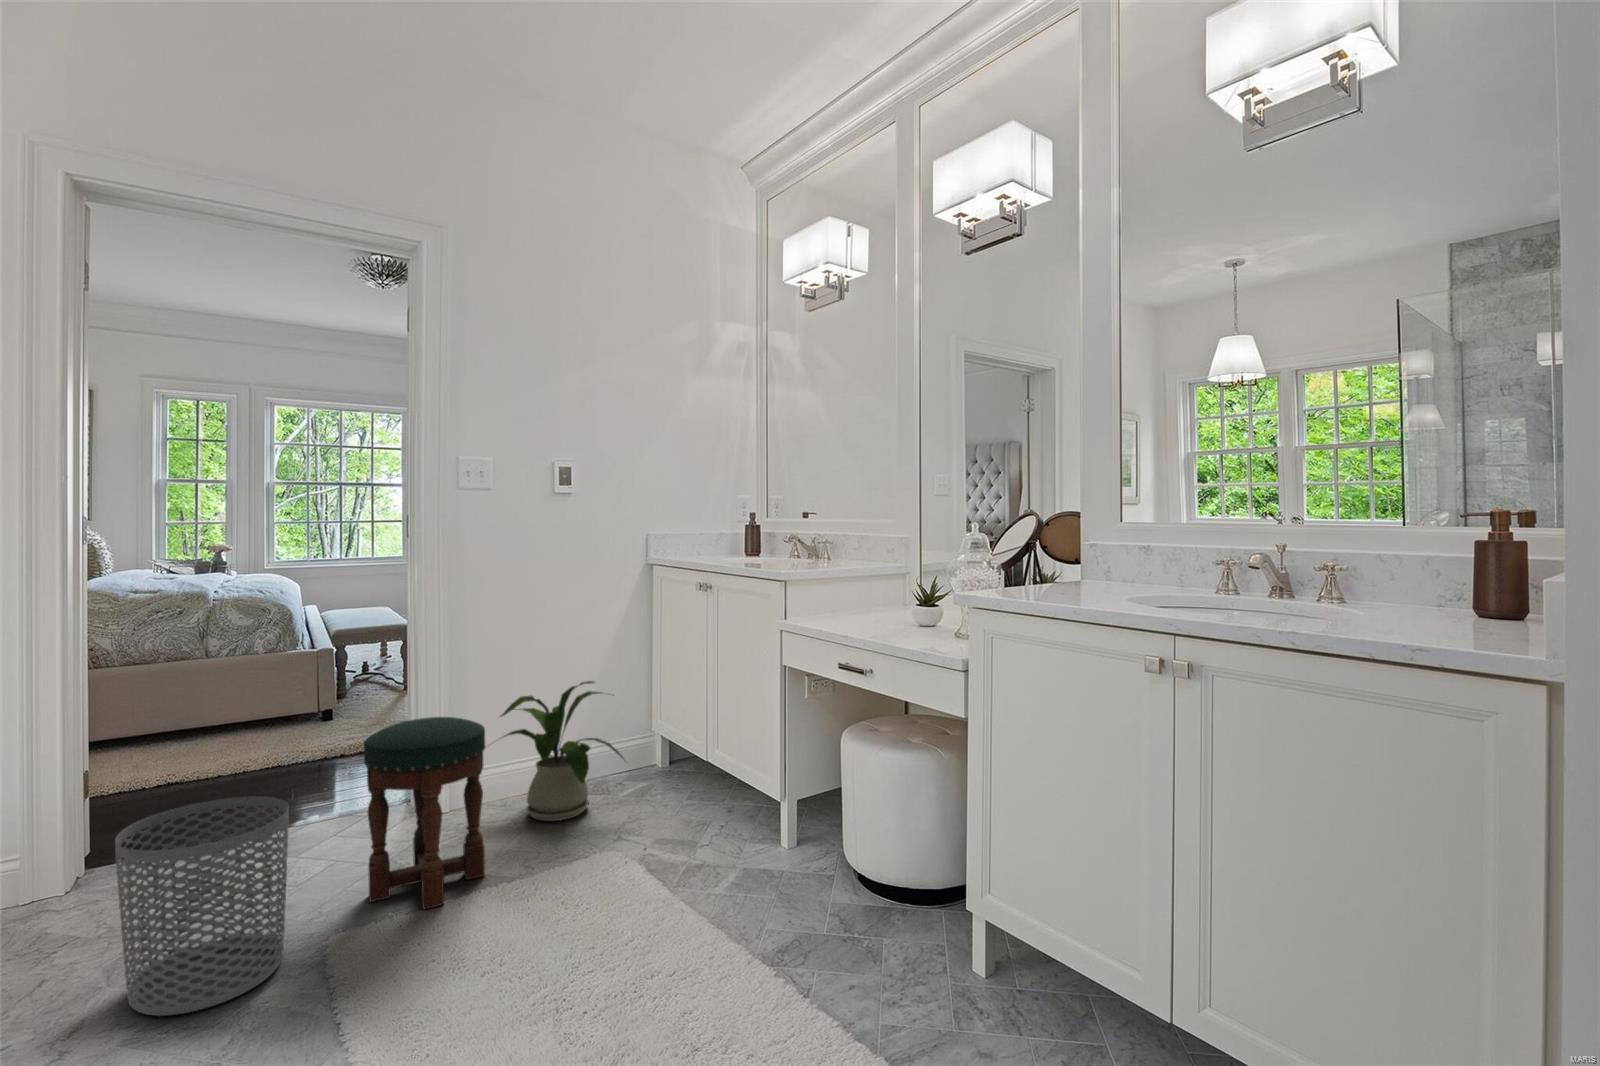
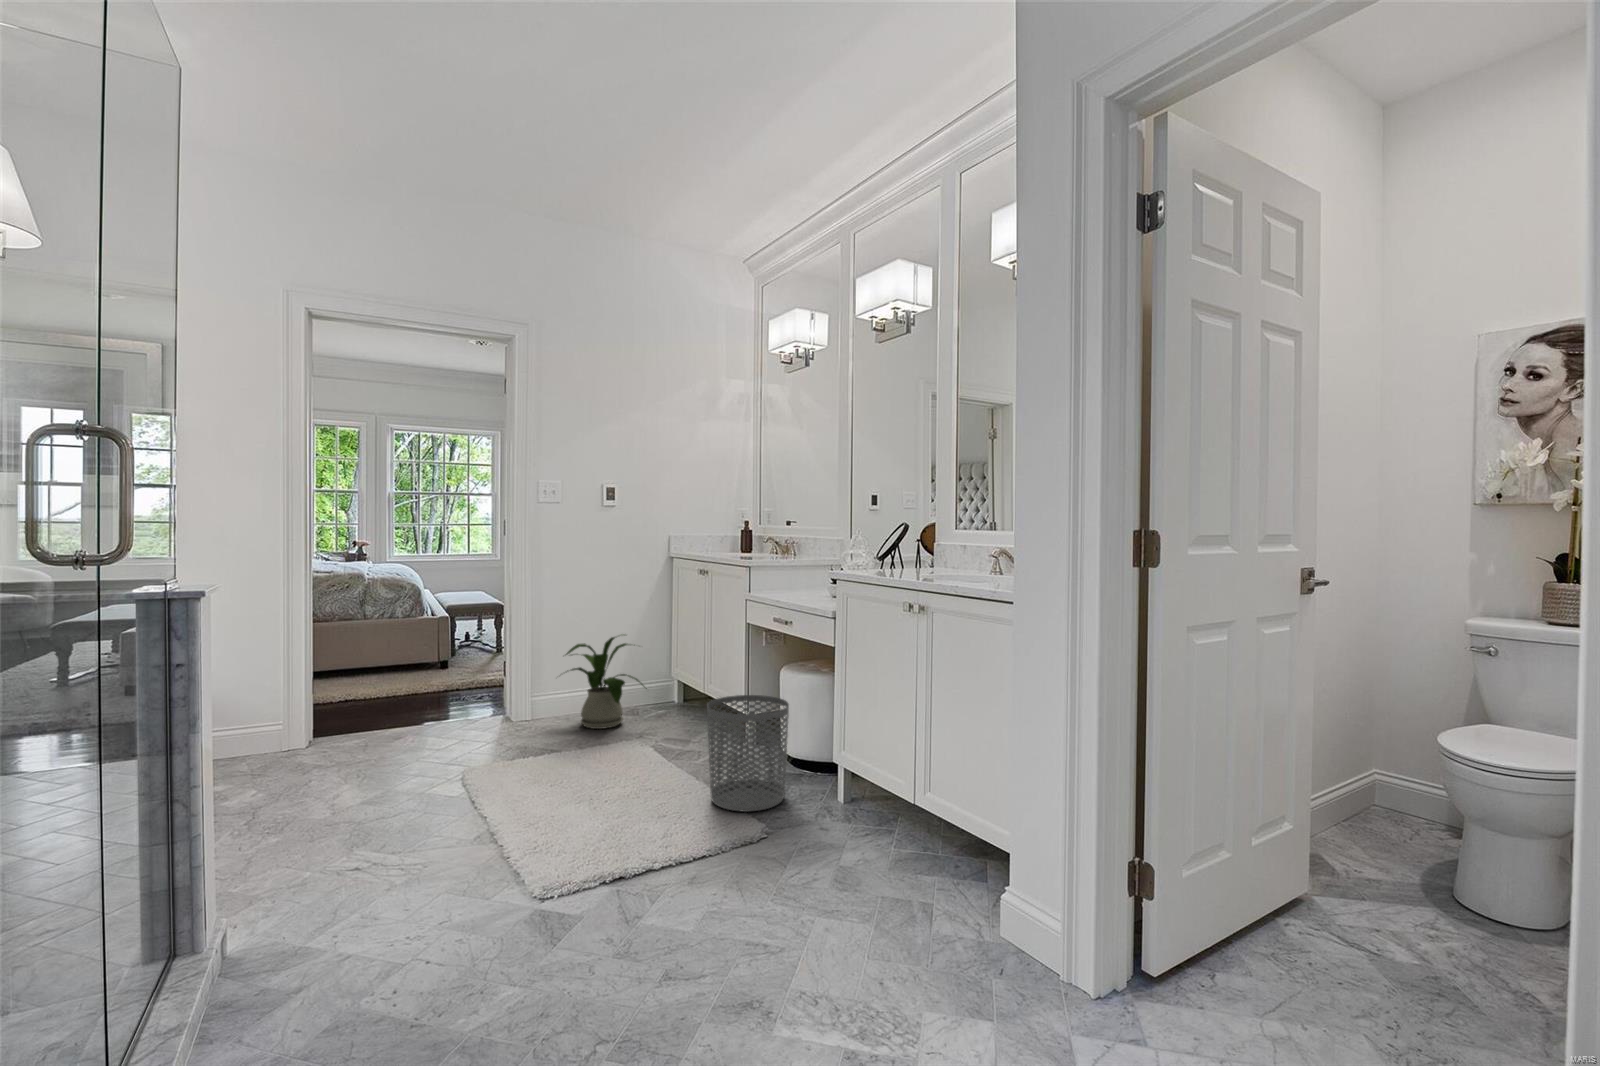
stool: present [364,717,485,909] -> none [479,650,552,765]
waste bin: present [115,797,289,1016] -> present [707,695,789,812]

